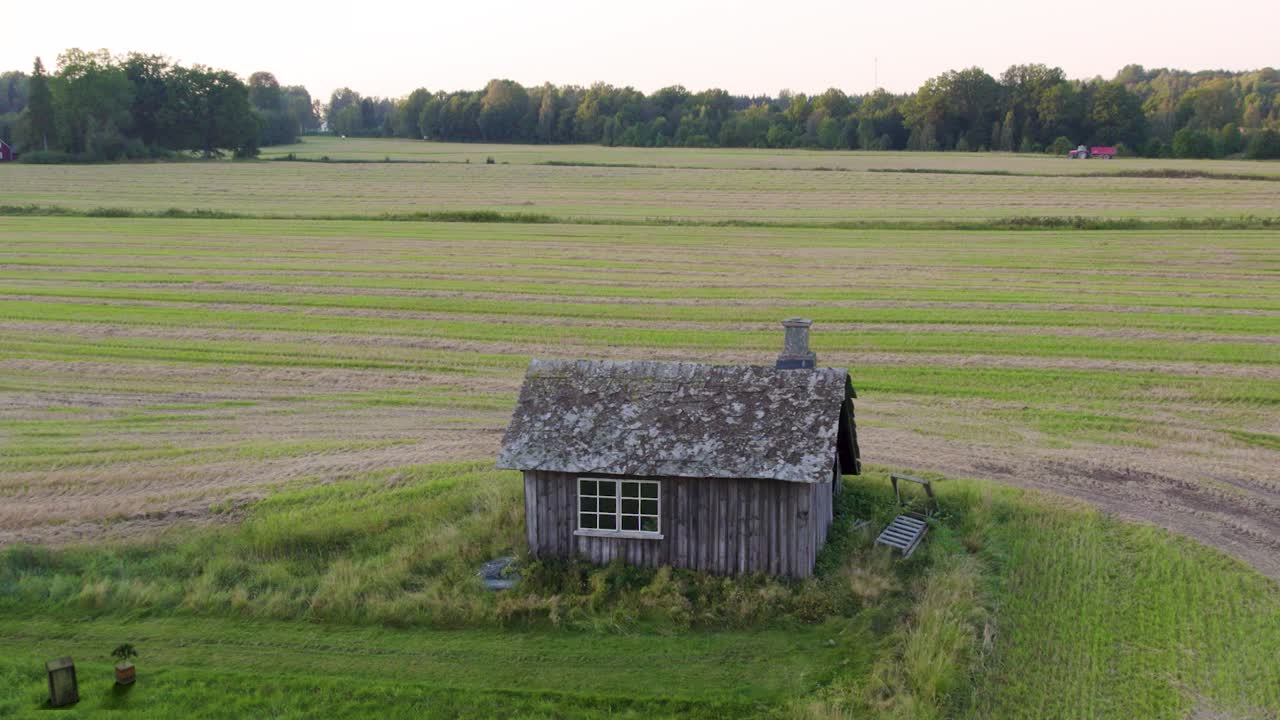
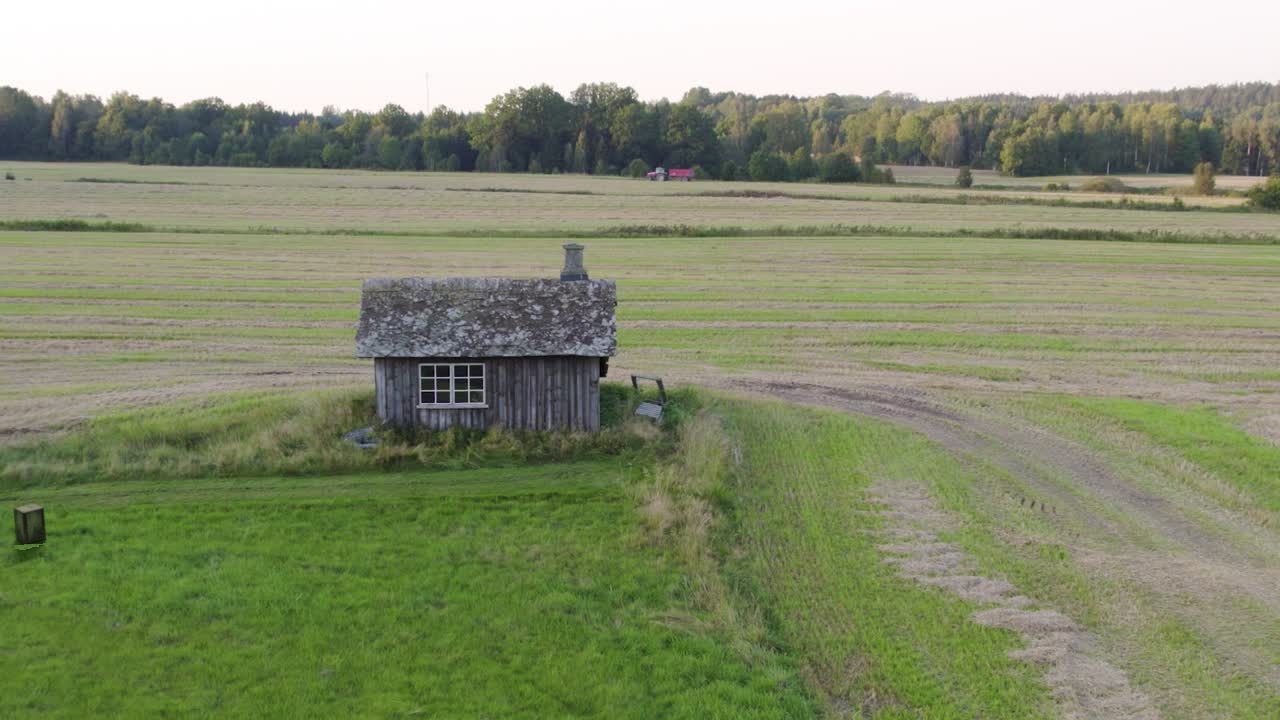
potted tree: present [110,644,139,685] -> none [63,494,91,528]

